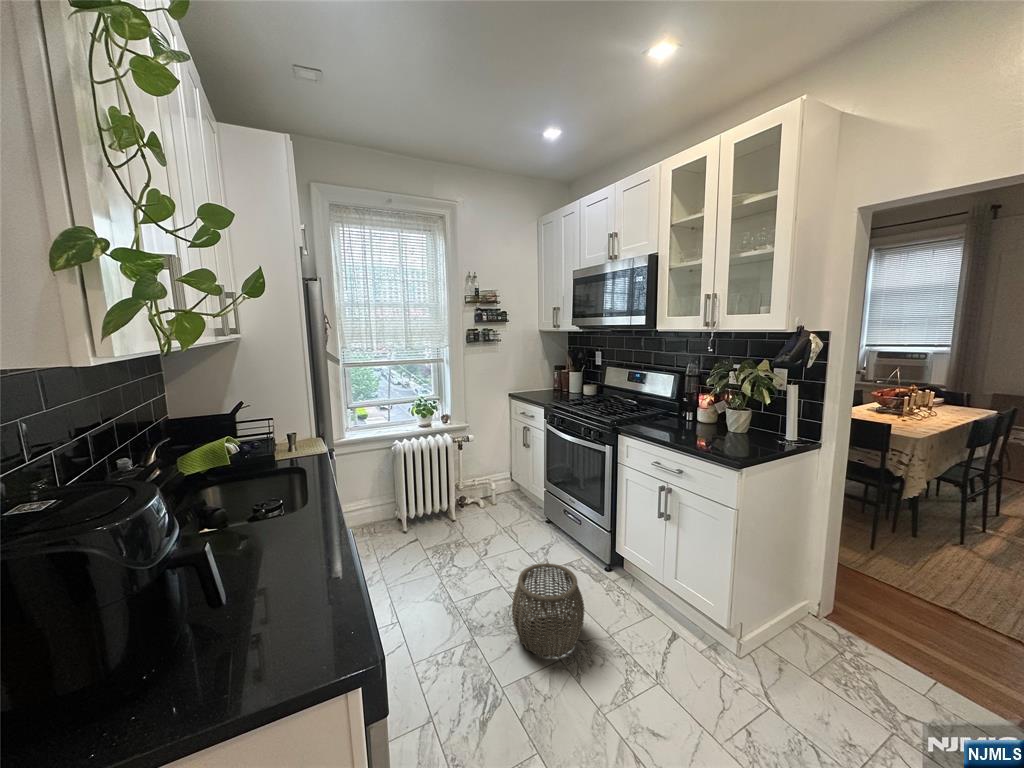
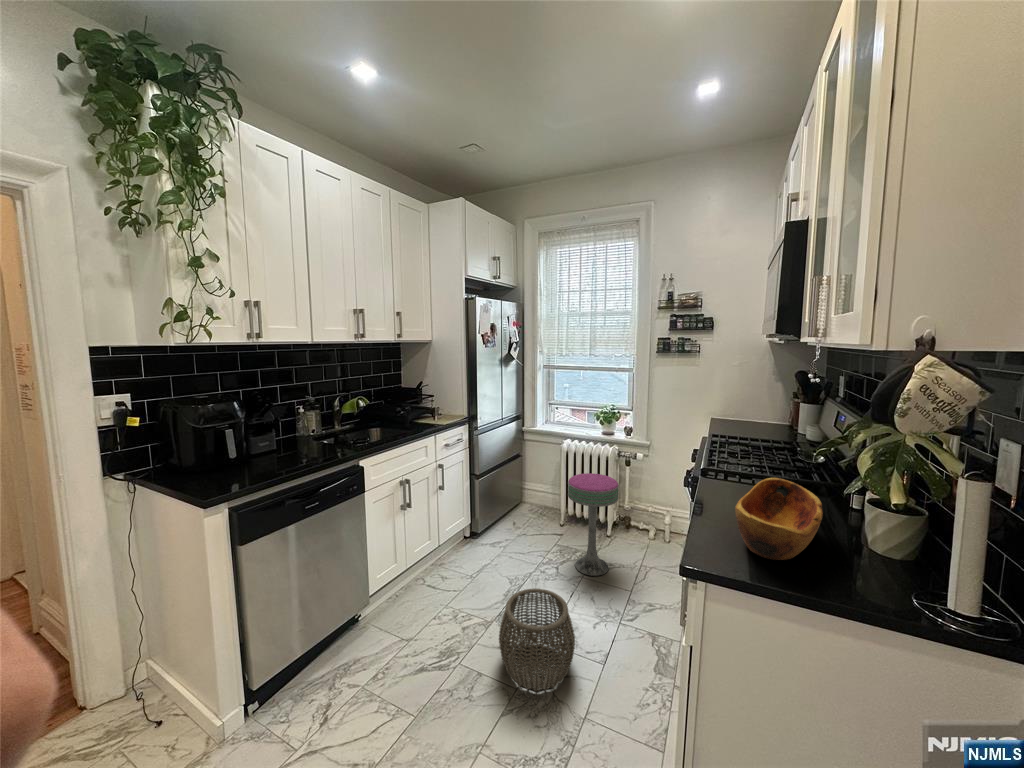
wooden bowl: none [685,406,751,444] -> present [735,478,823,560]
bar stool: none [449,459,497,557] -> present [568,473,619,576]

